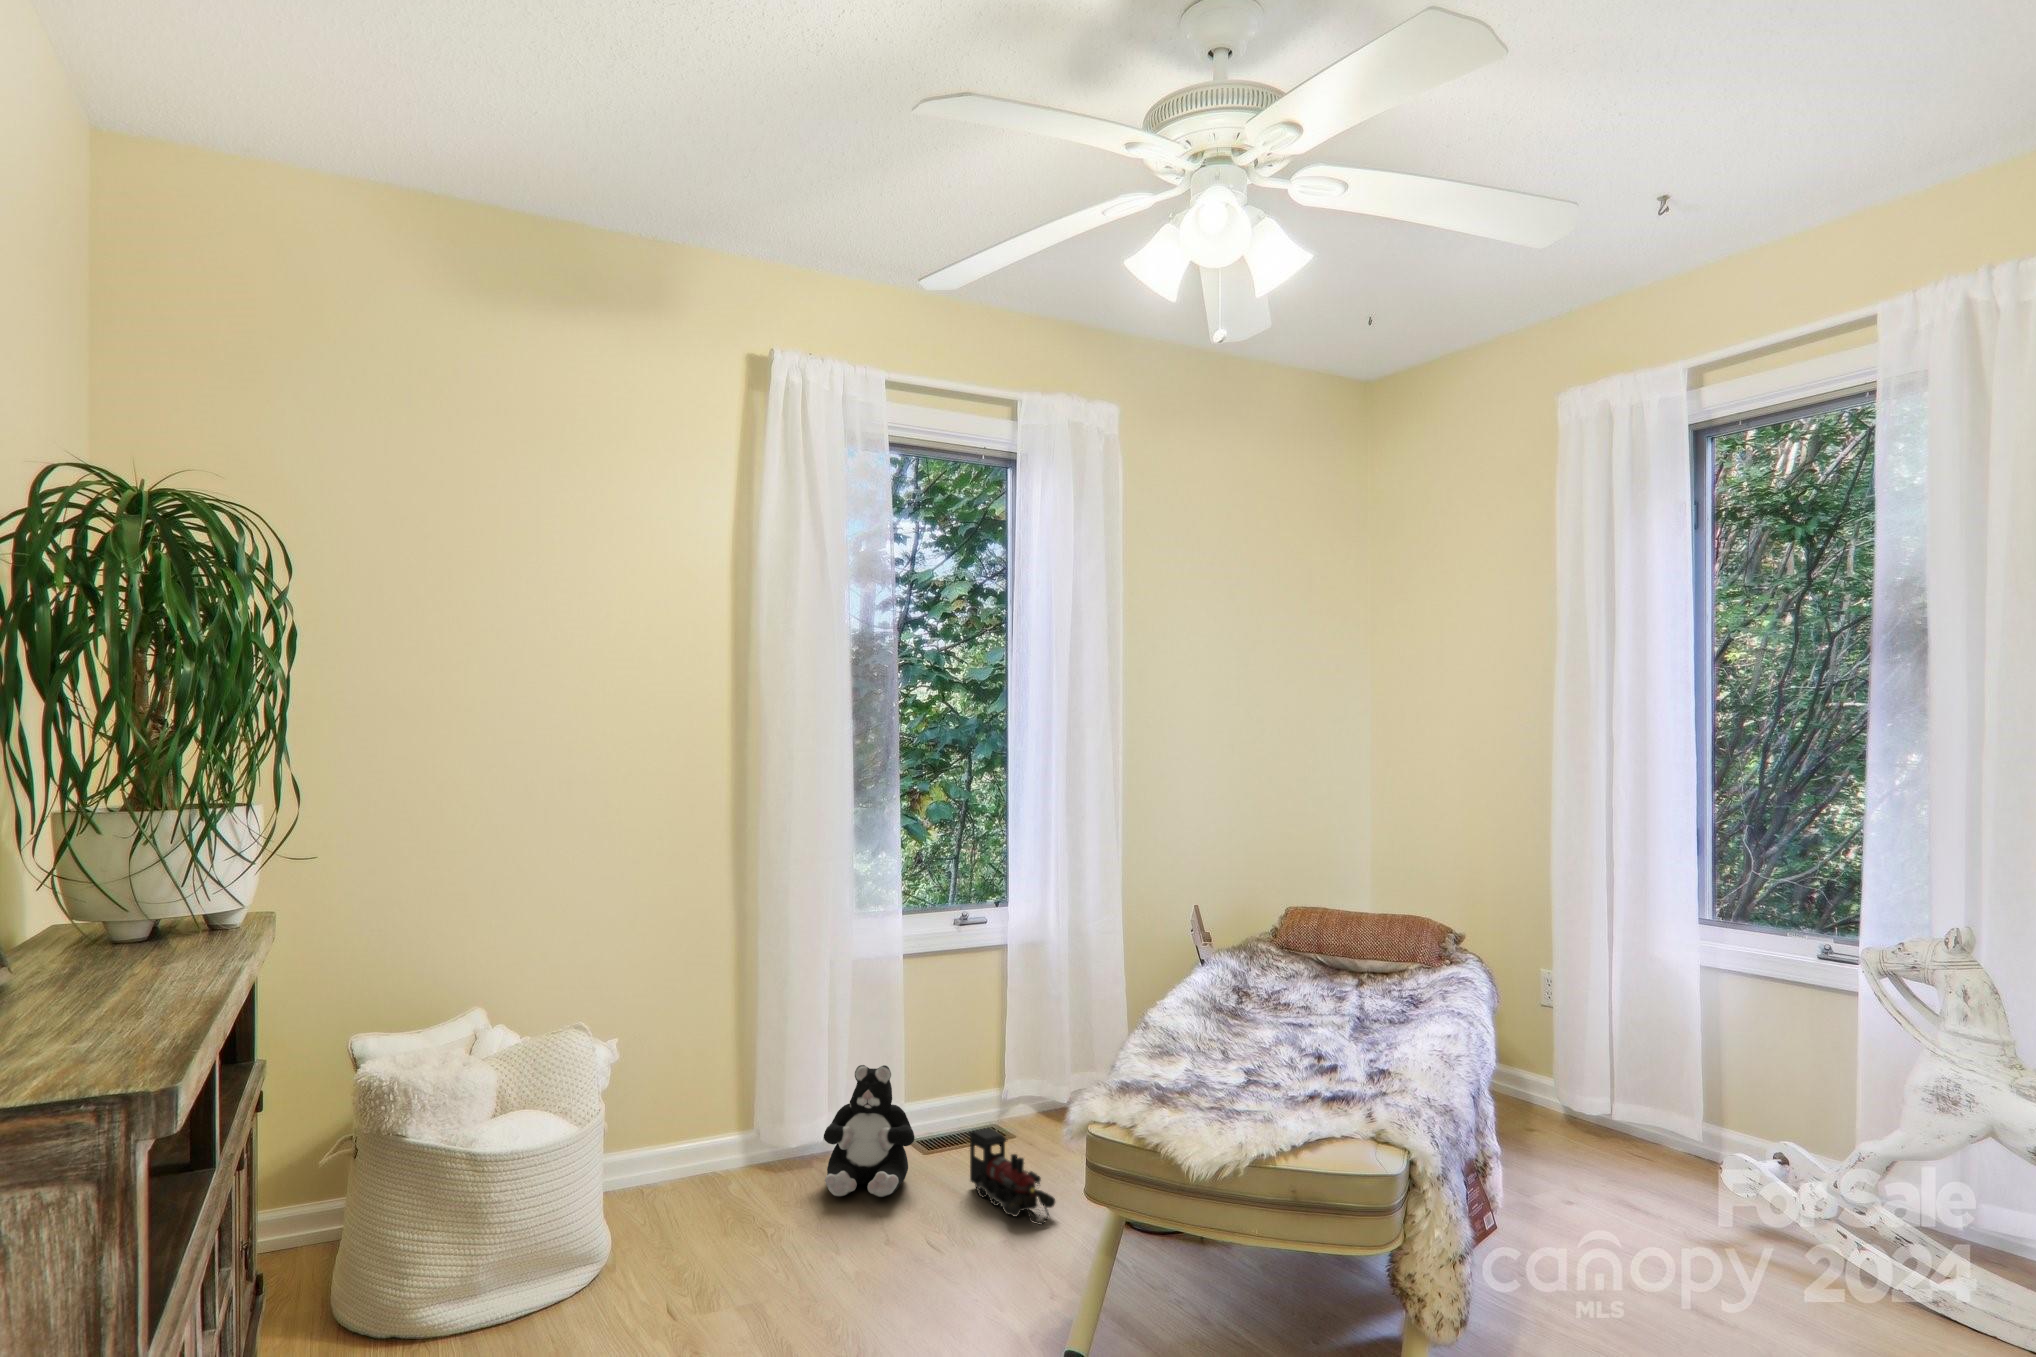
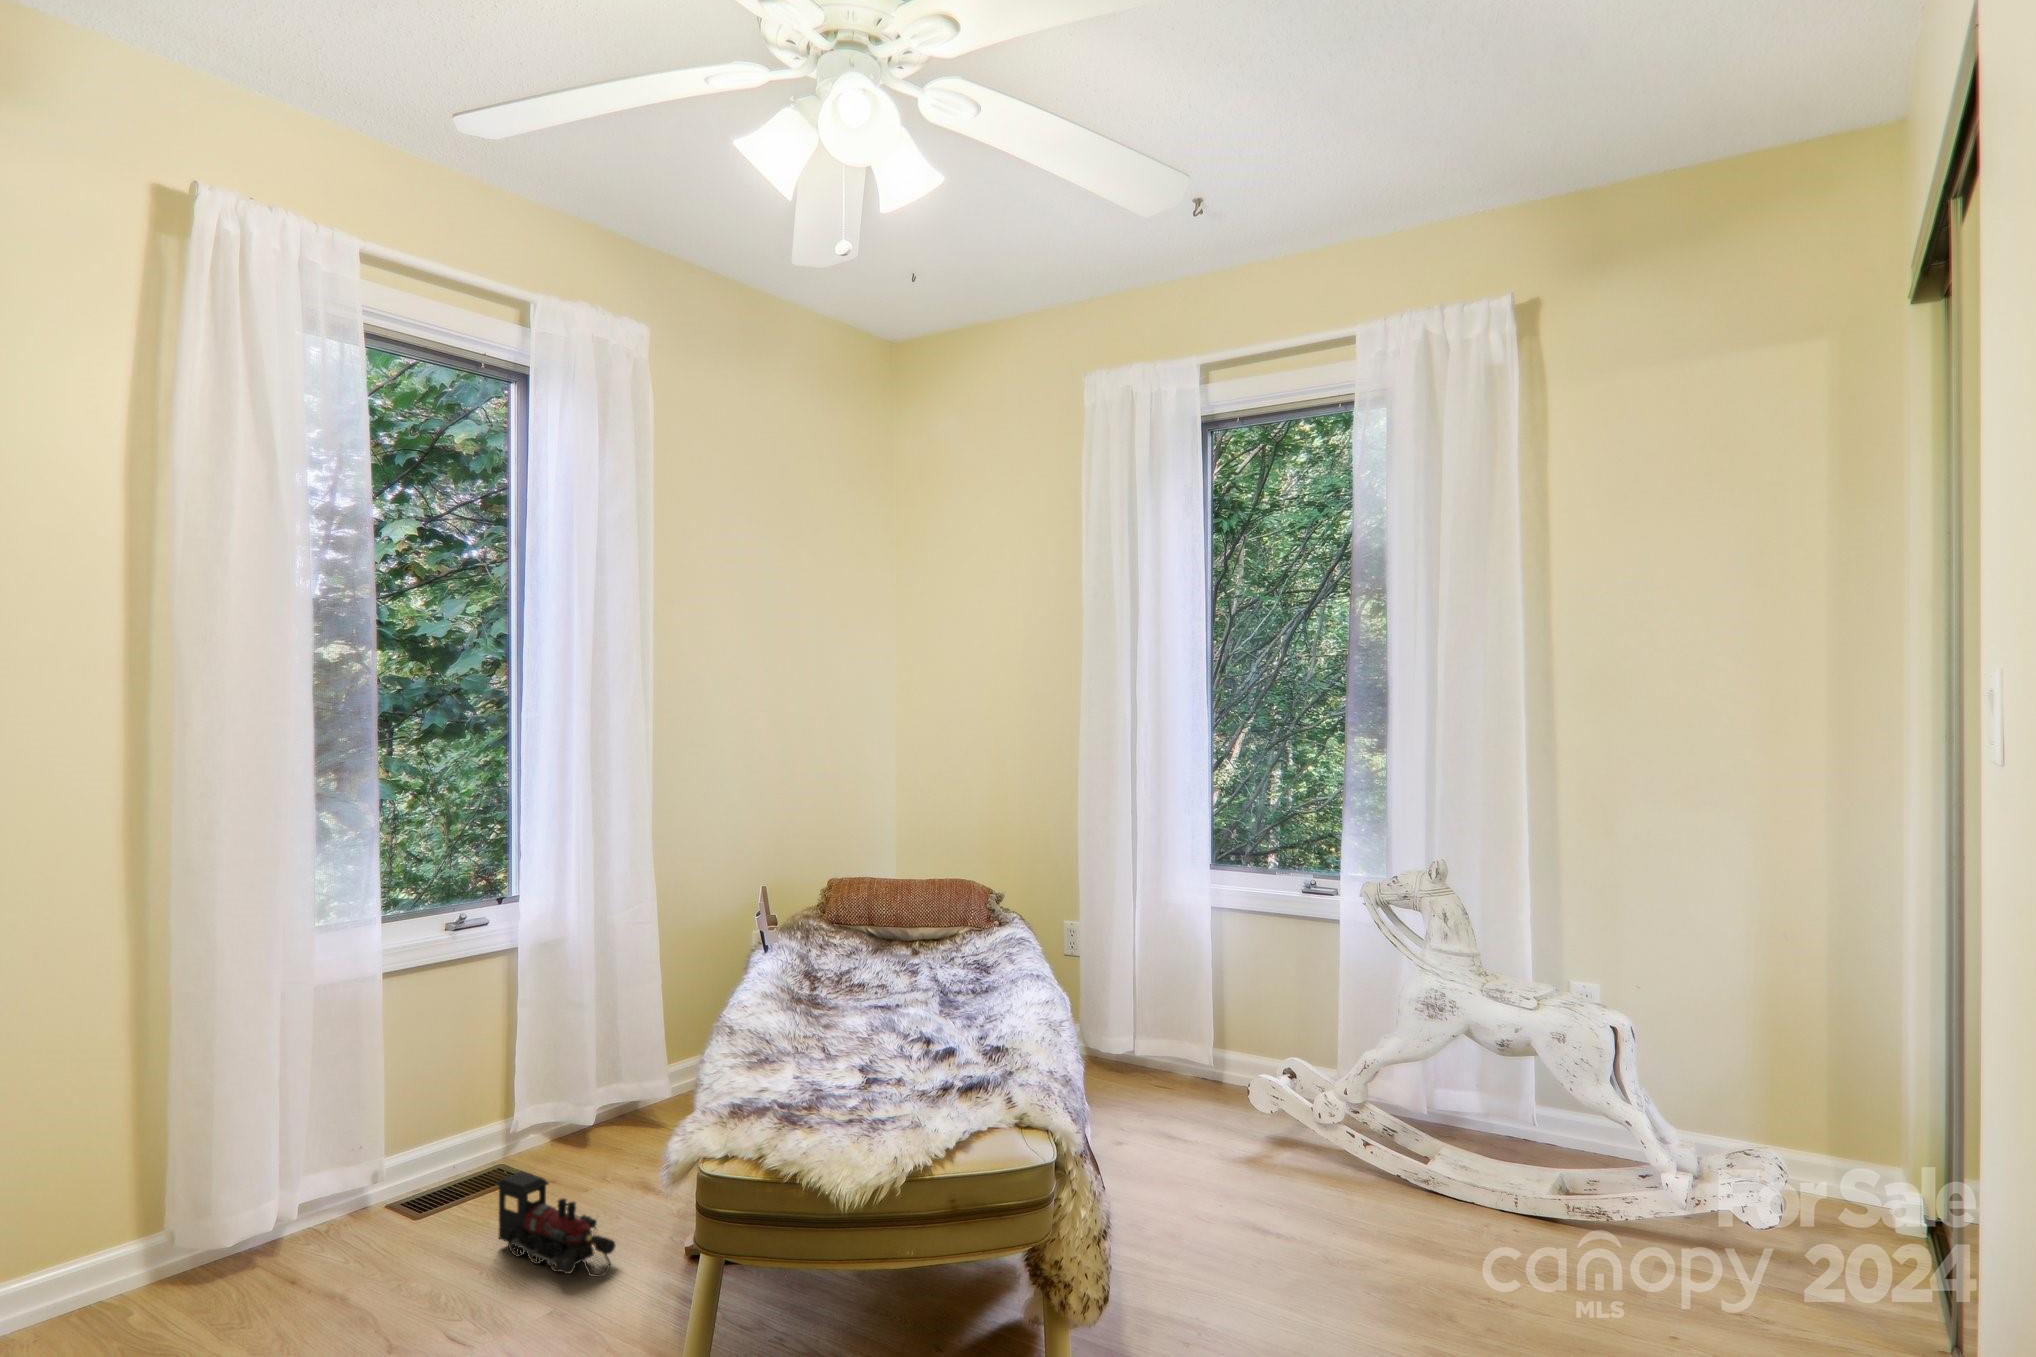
plush toy: present [824,1065,915,1197] -> none [293,1117,423,1295]

